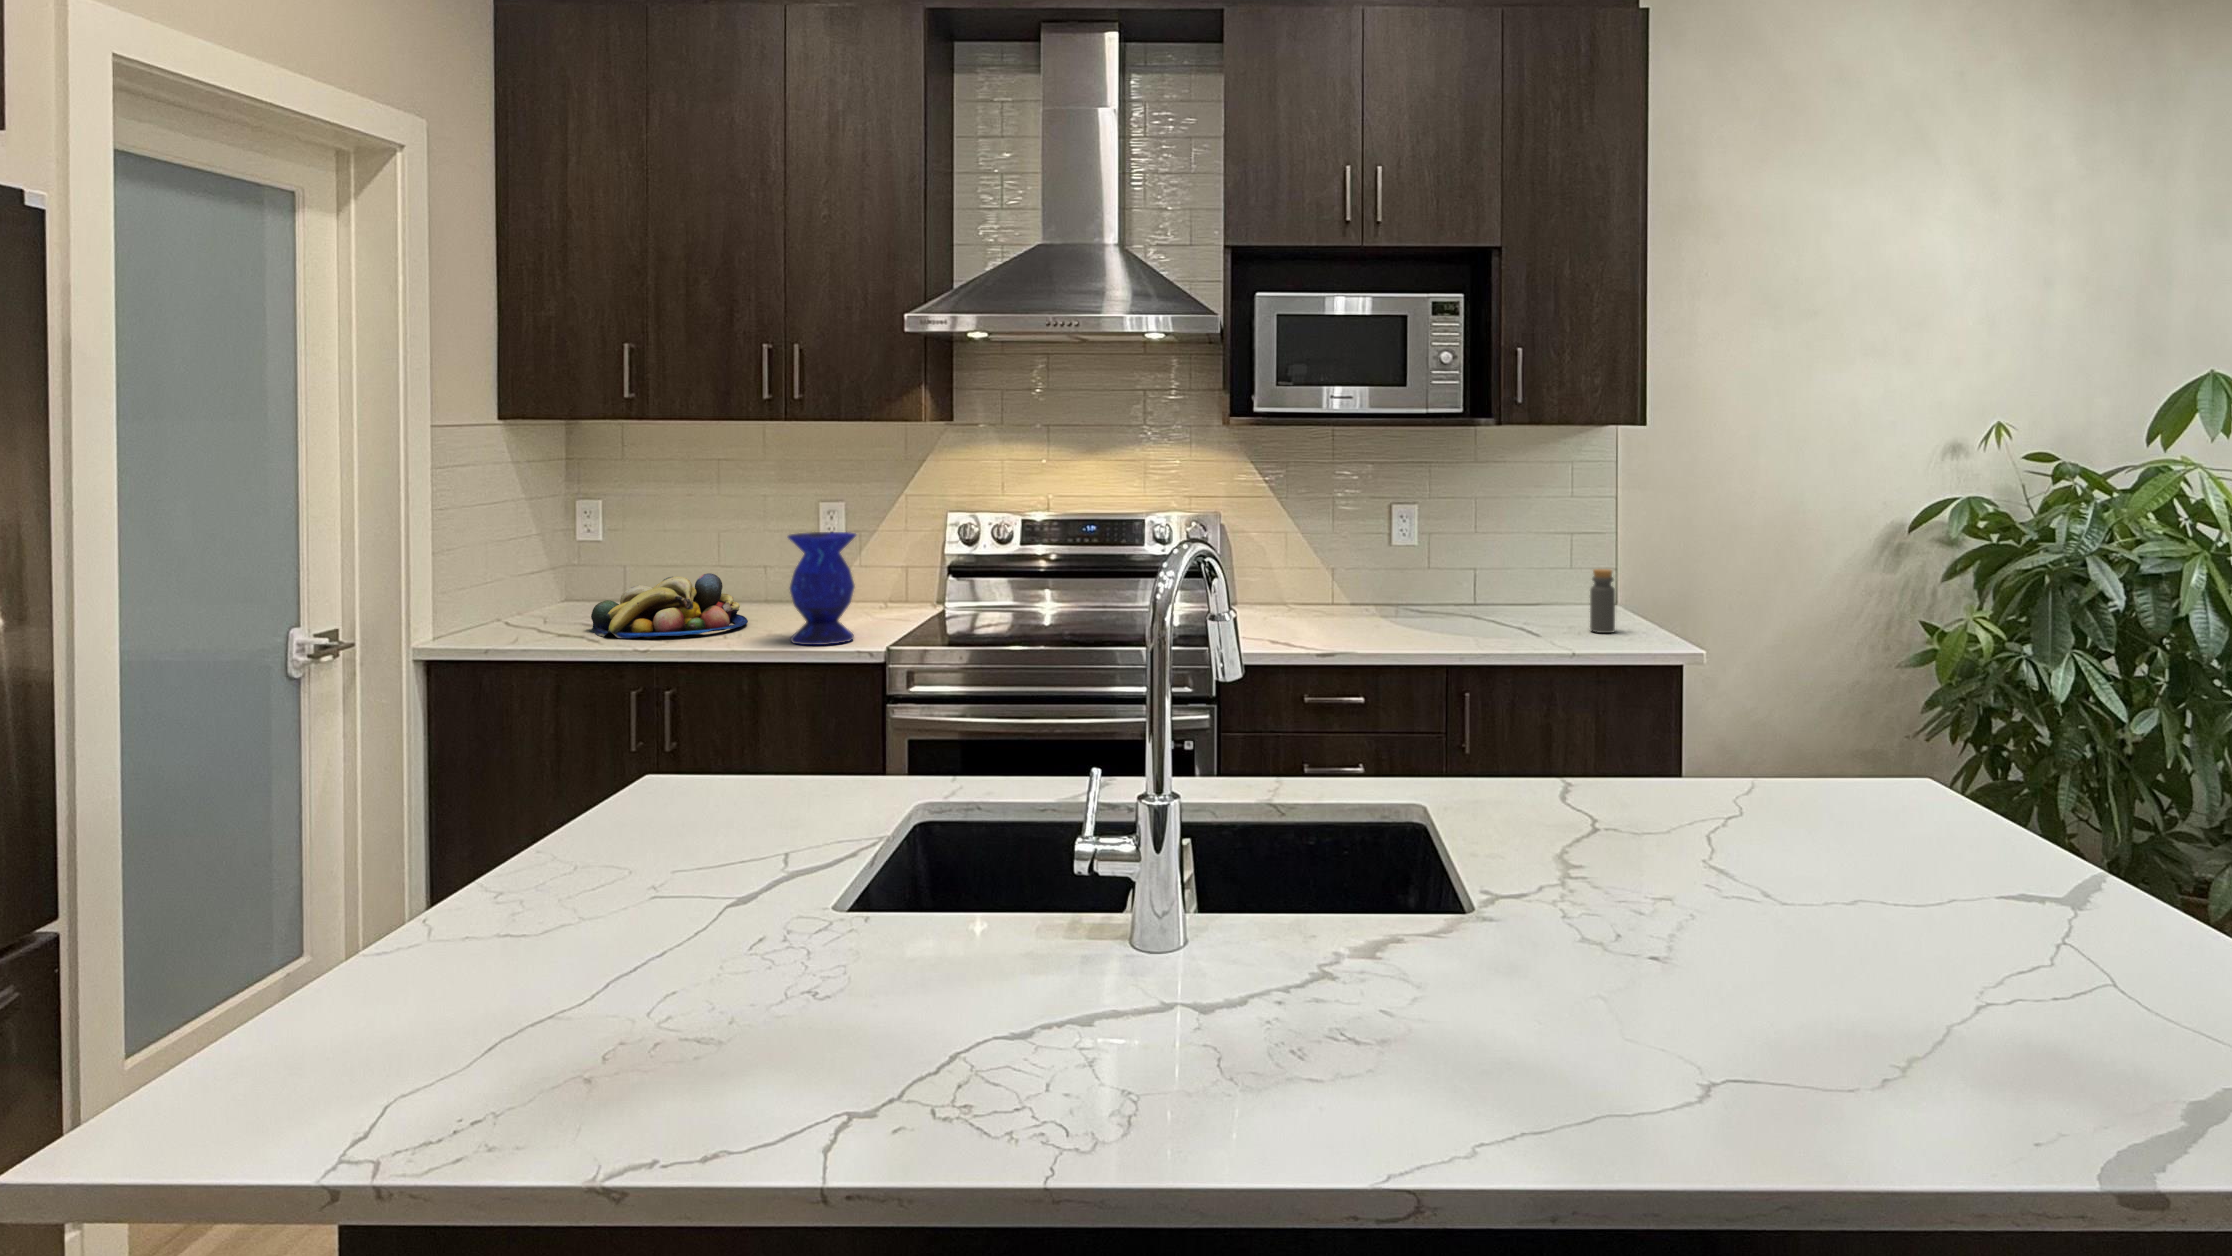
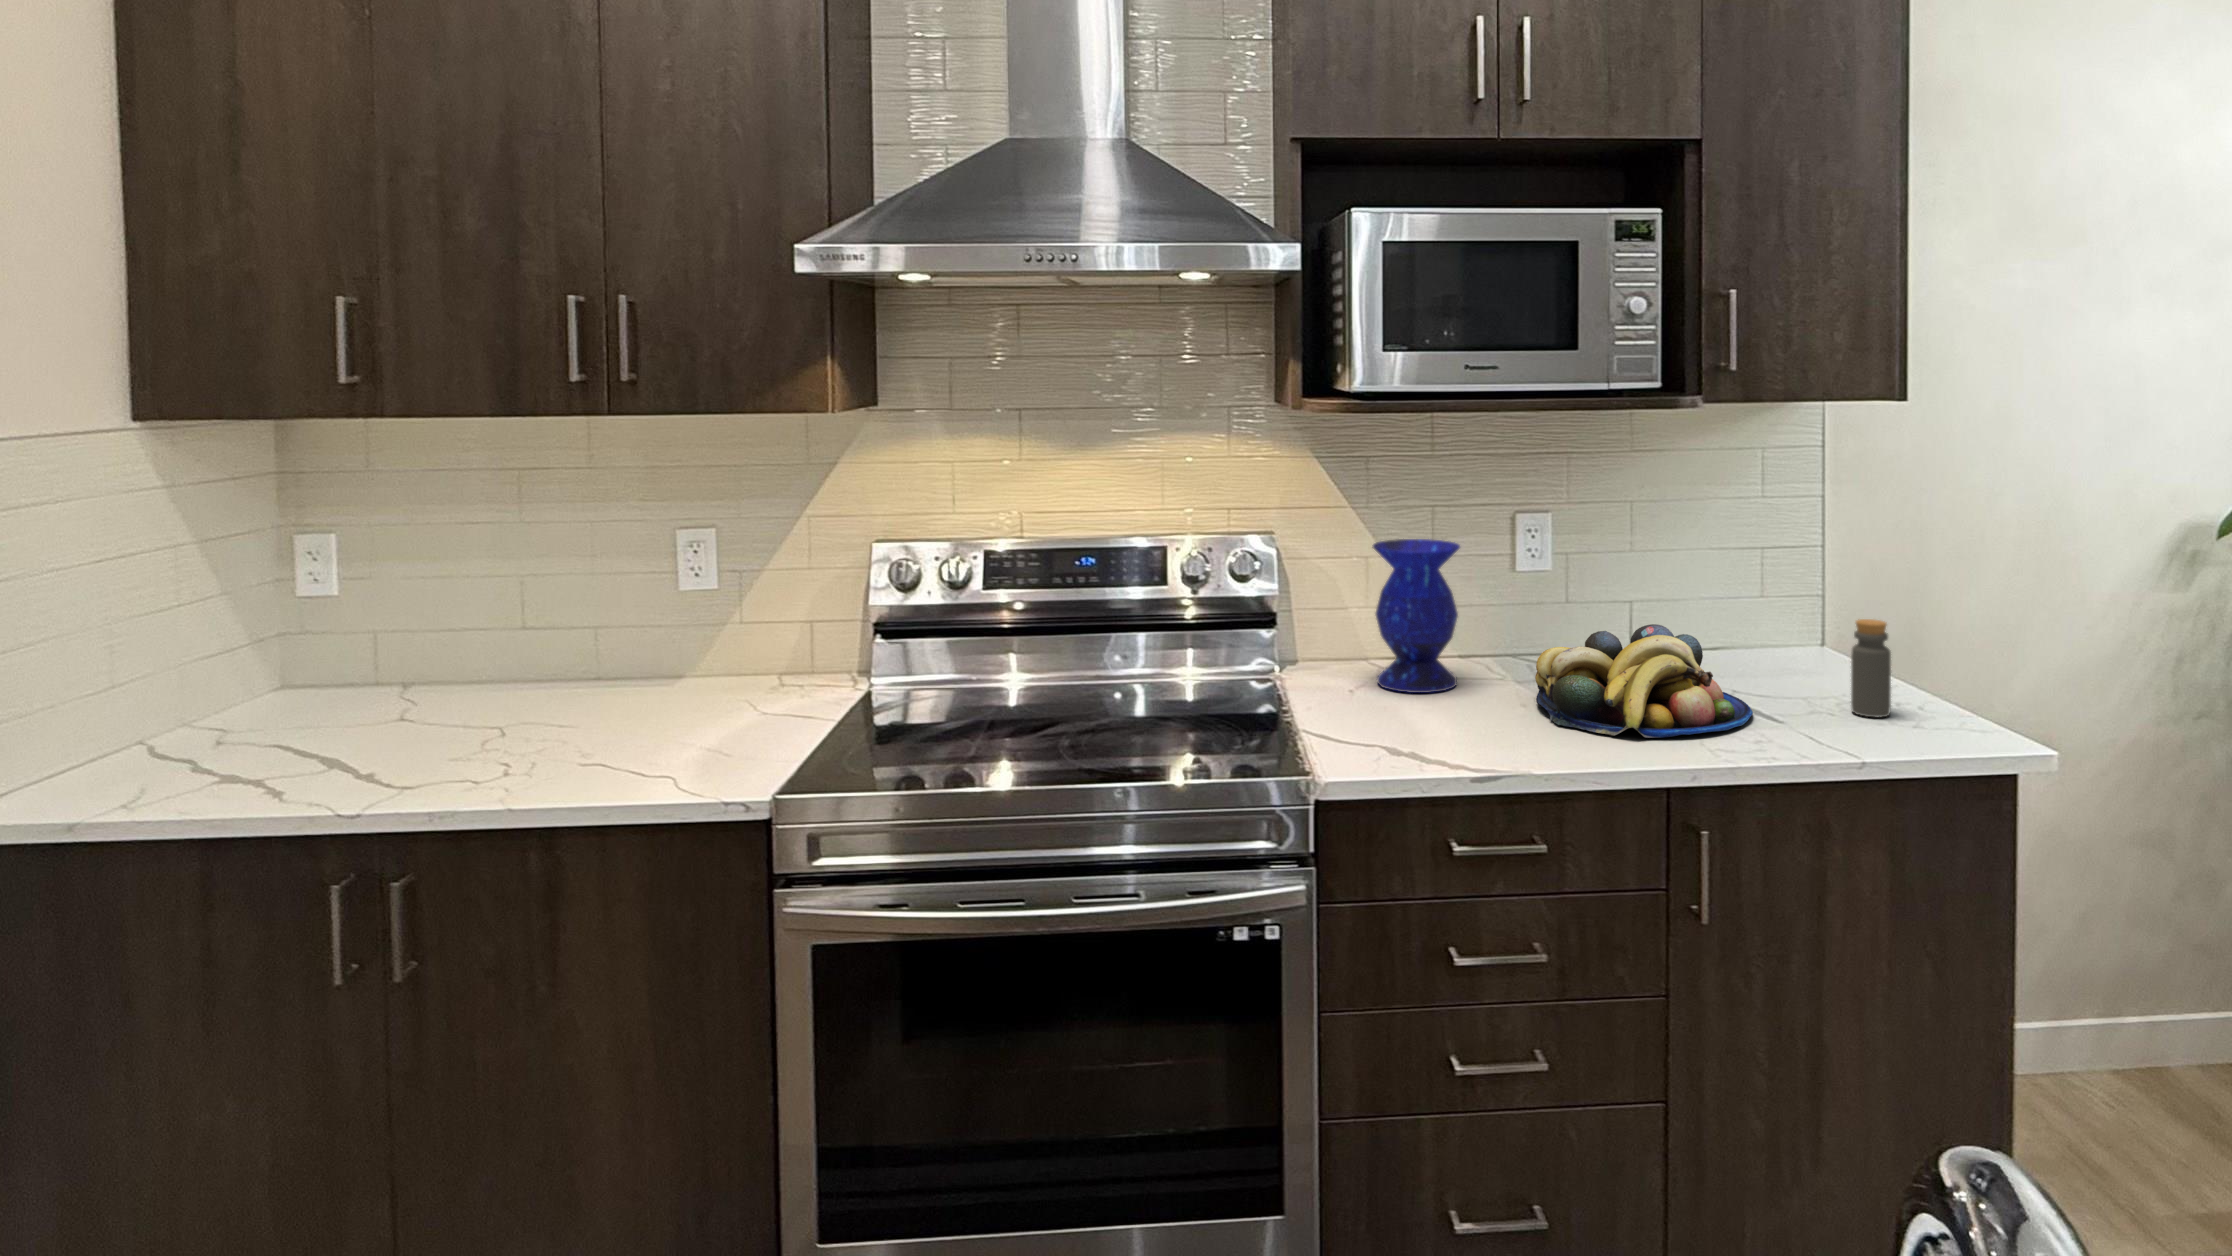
vase: present [788,532,856,645] -> present [1372,539,1460,693]
fruit bowl: present [590,573,748,638] -> present [1535,624,1753,738]

